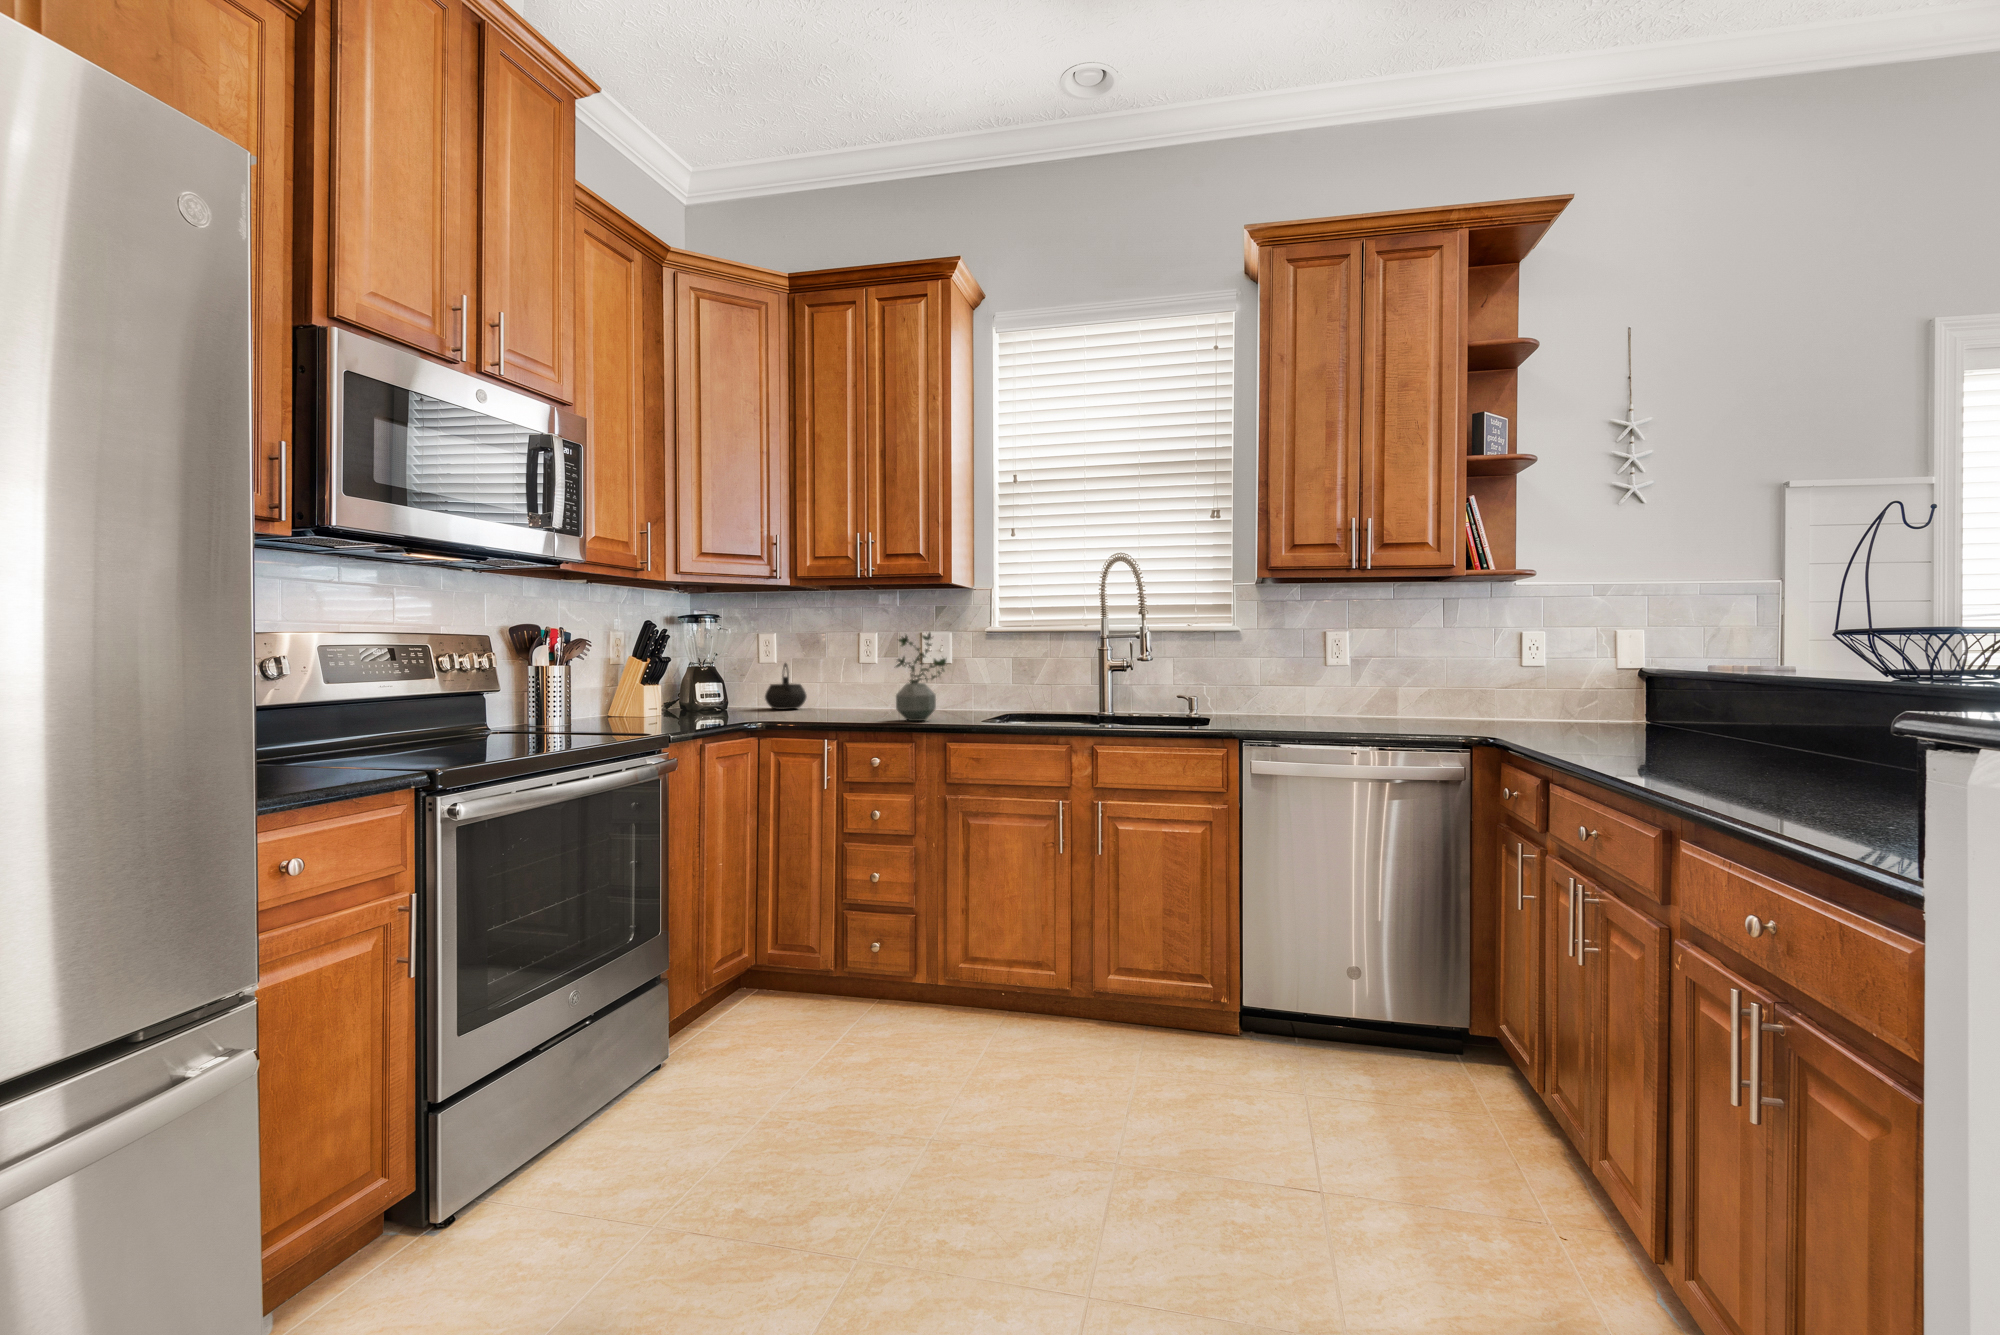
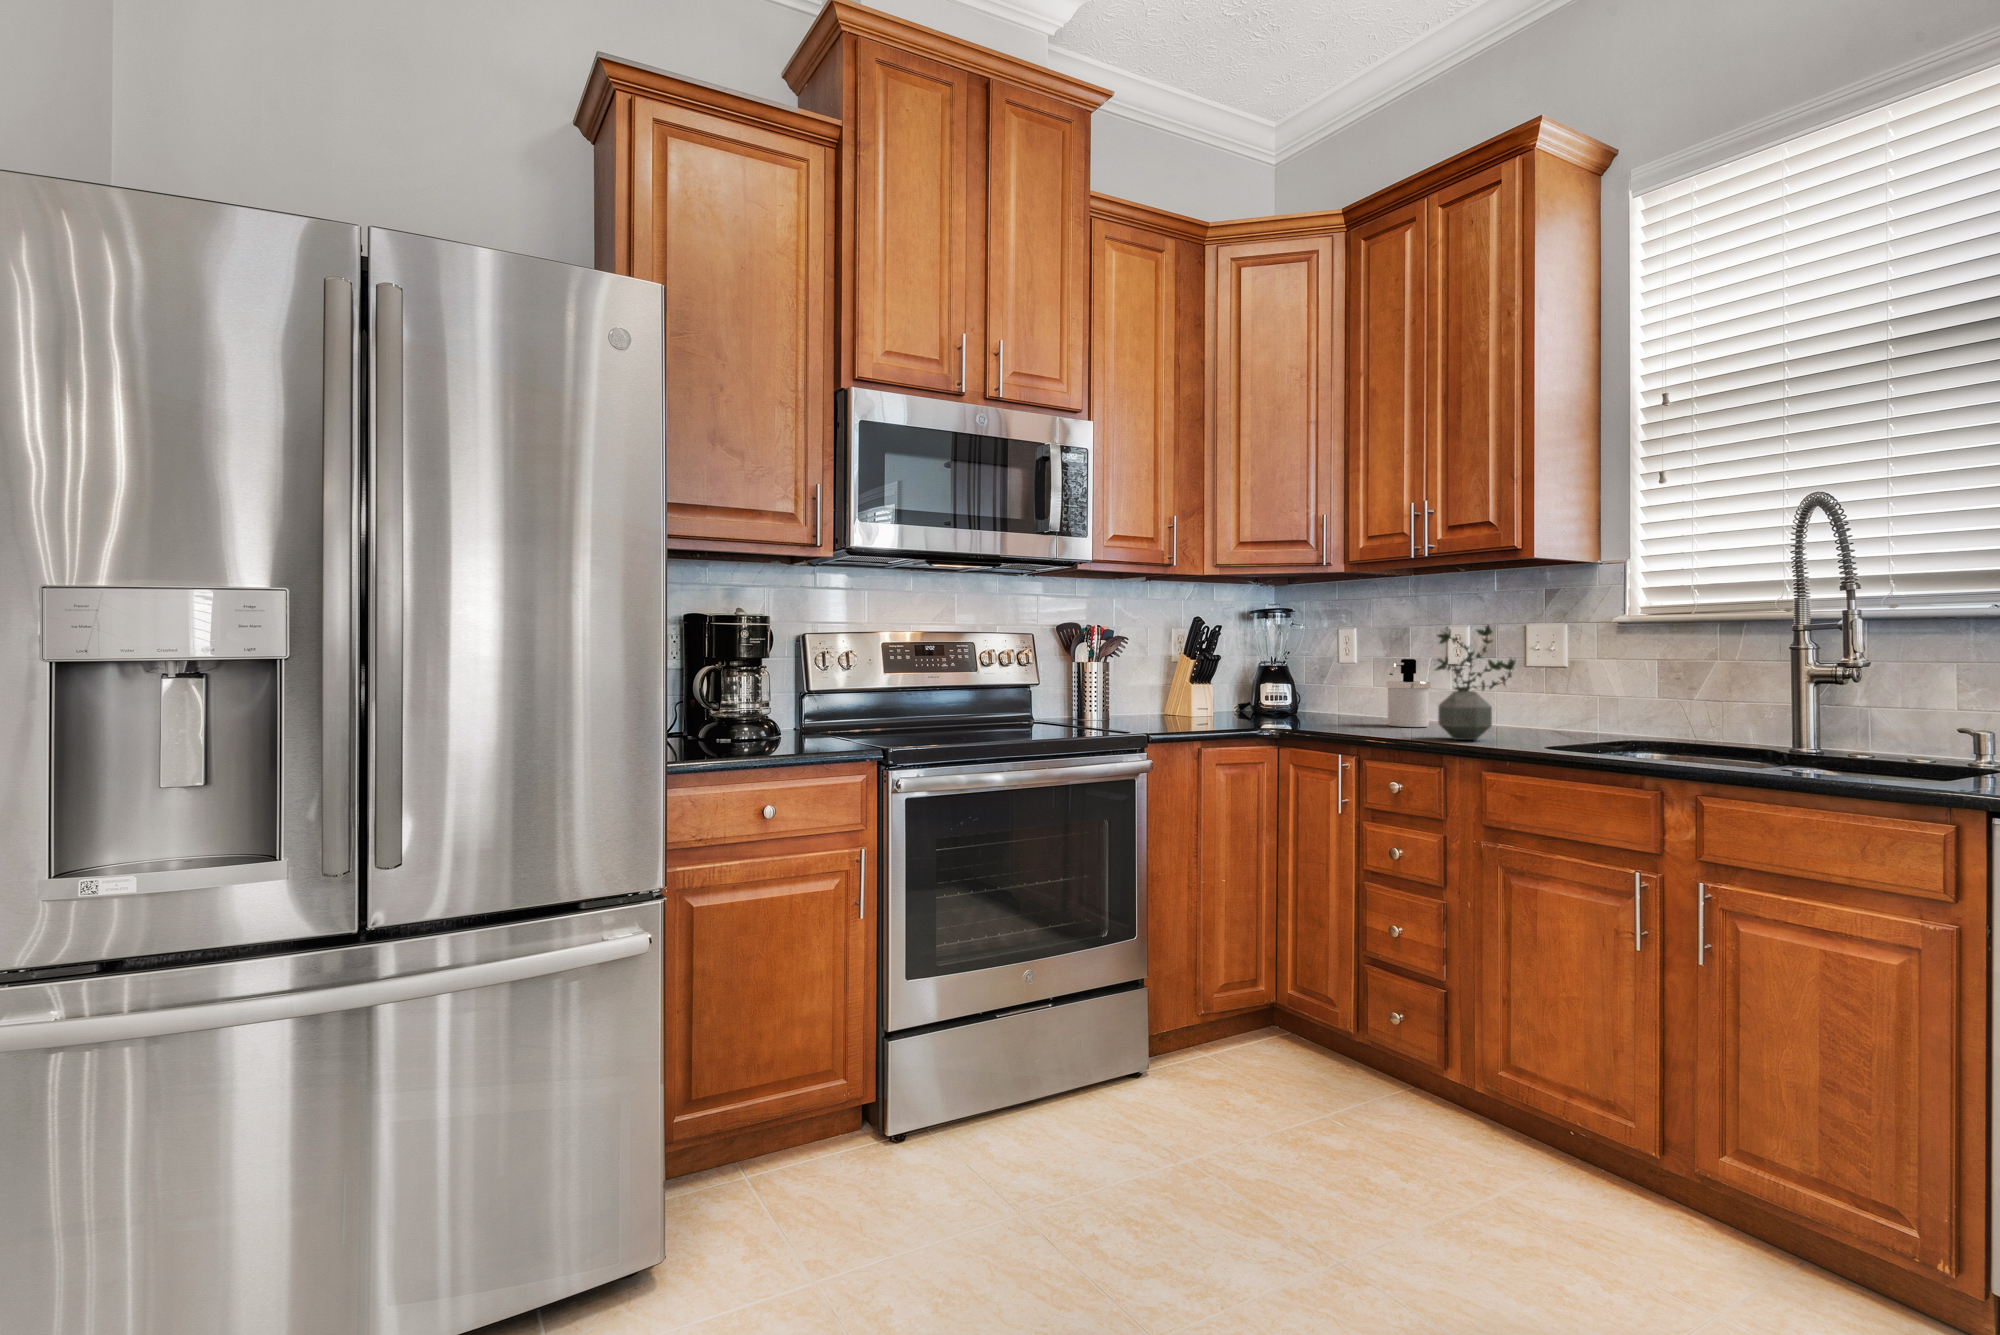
soap dispenser: none [831,659,864,714] -> present [1386,659,1431,727]
kettle: present [765,663,807,709] -> none [1325,663,1376,718]

